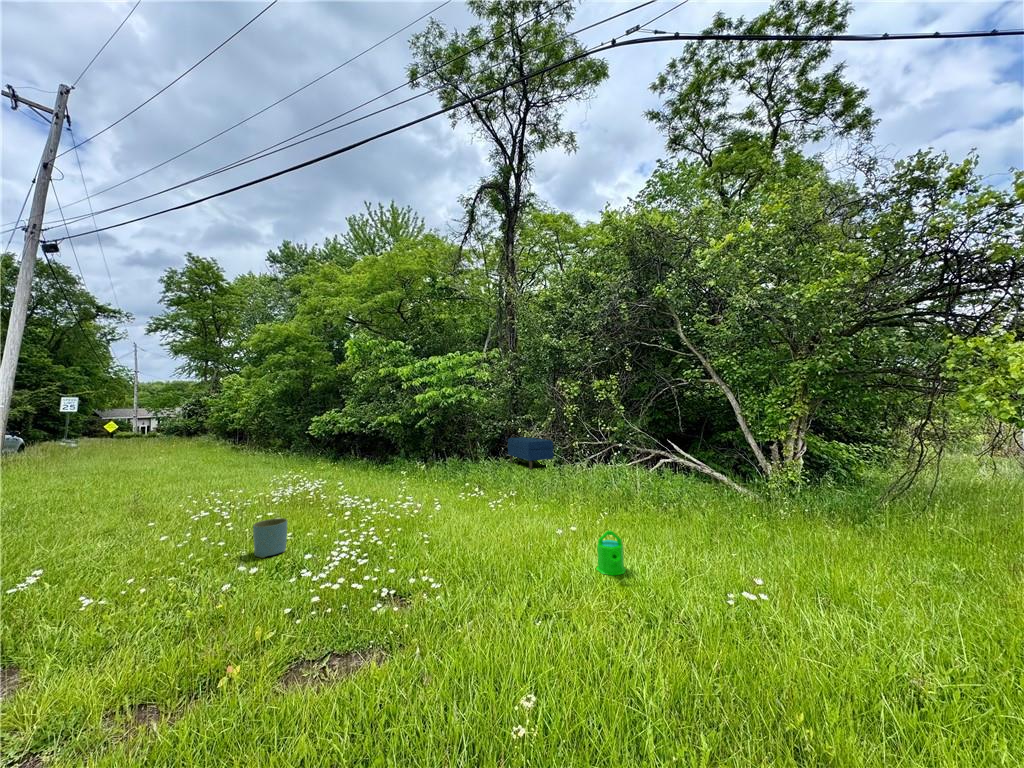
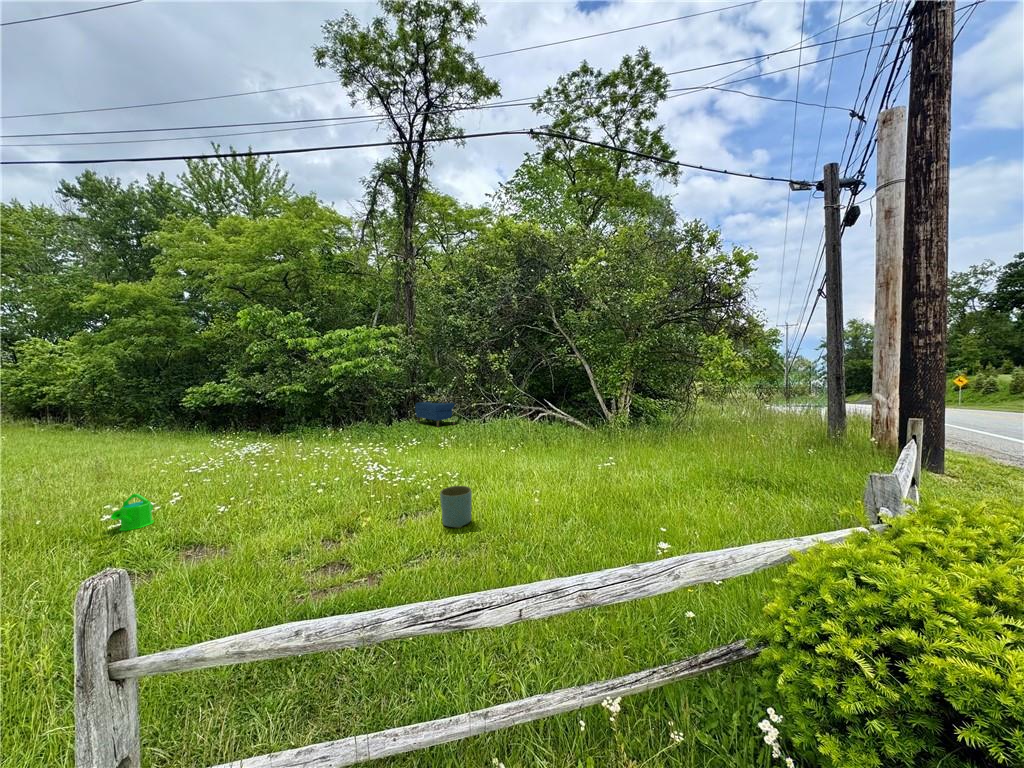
planter: present [253,518,288,558] -> present [440,486,472,528]
watering can: present [596,531,626,576] -> present [111,494,154,531]

